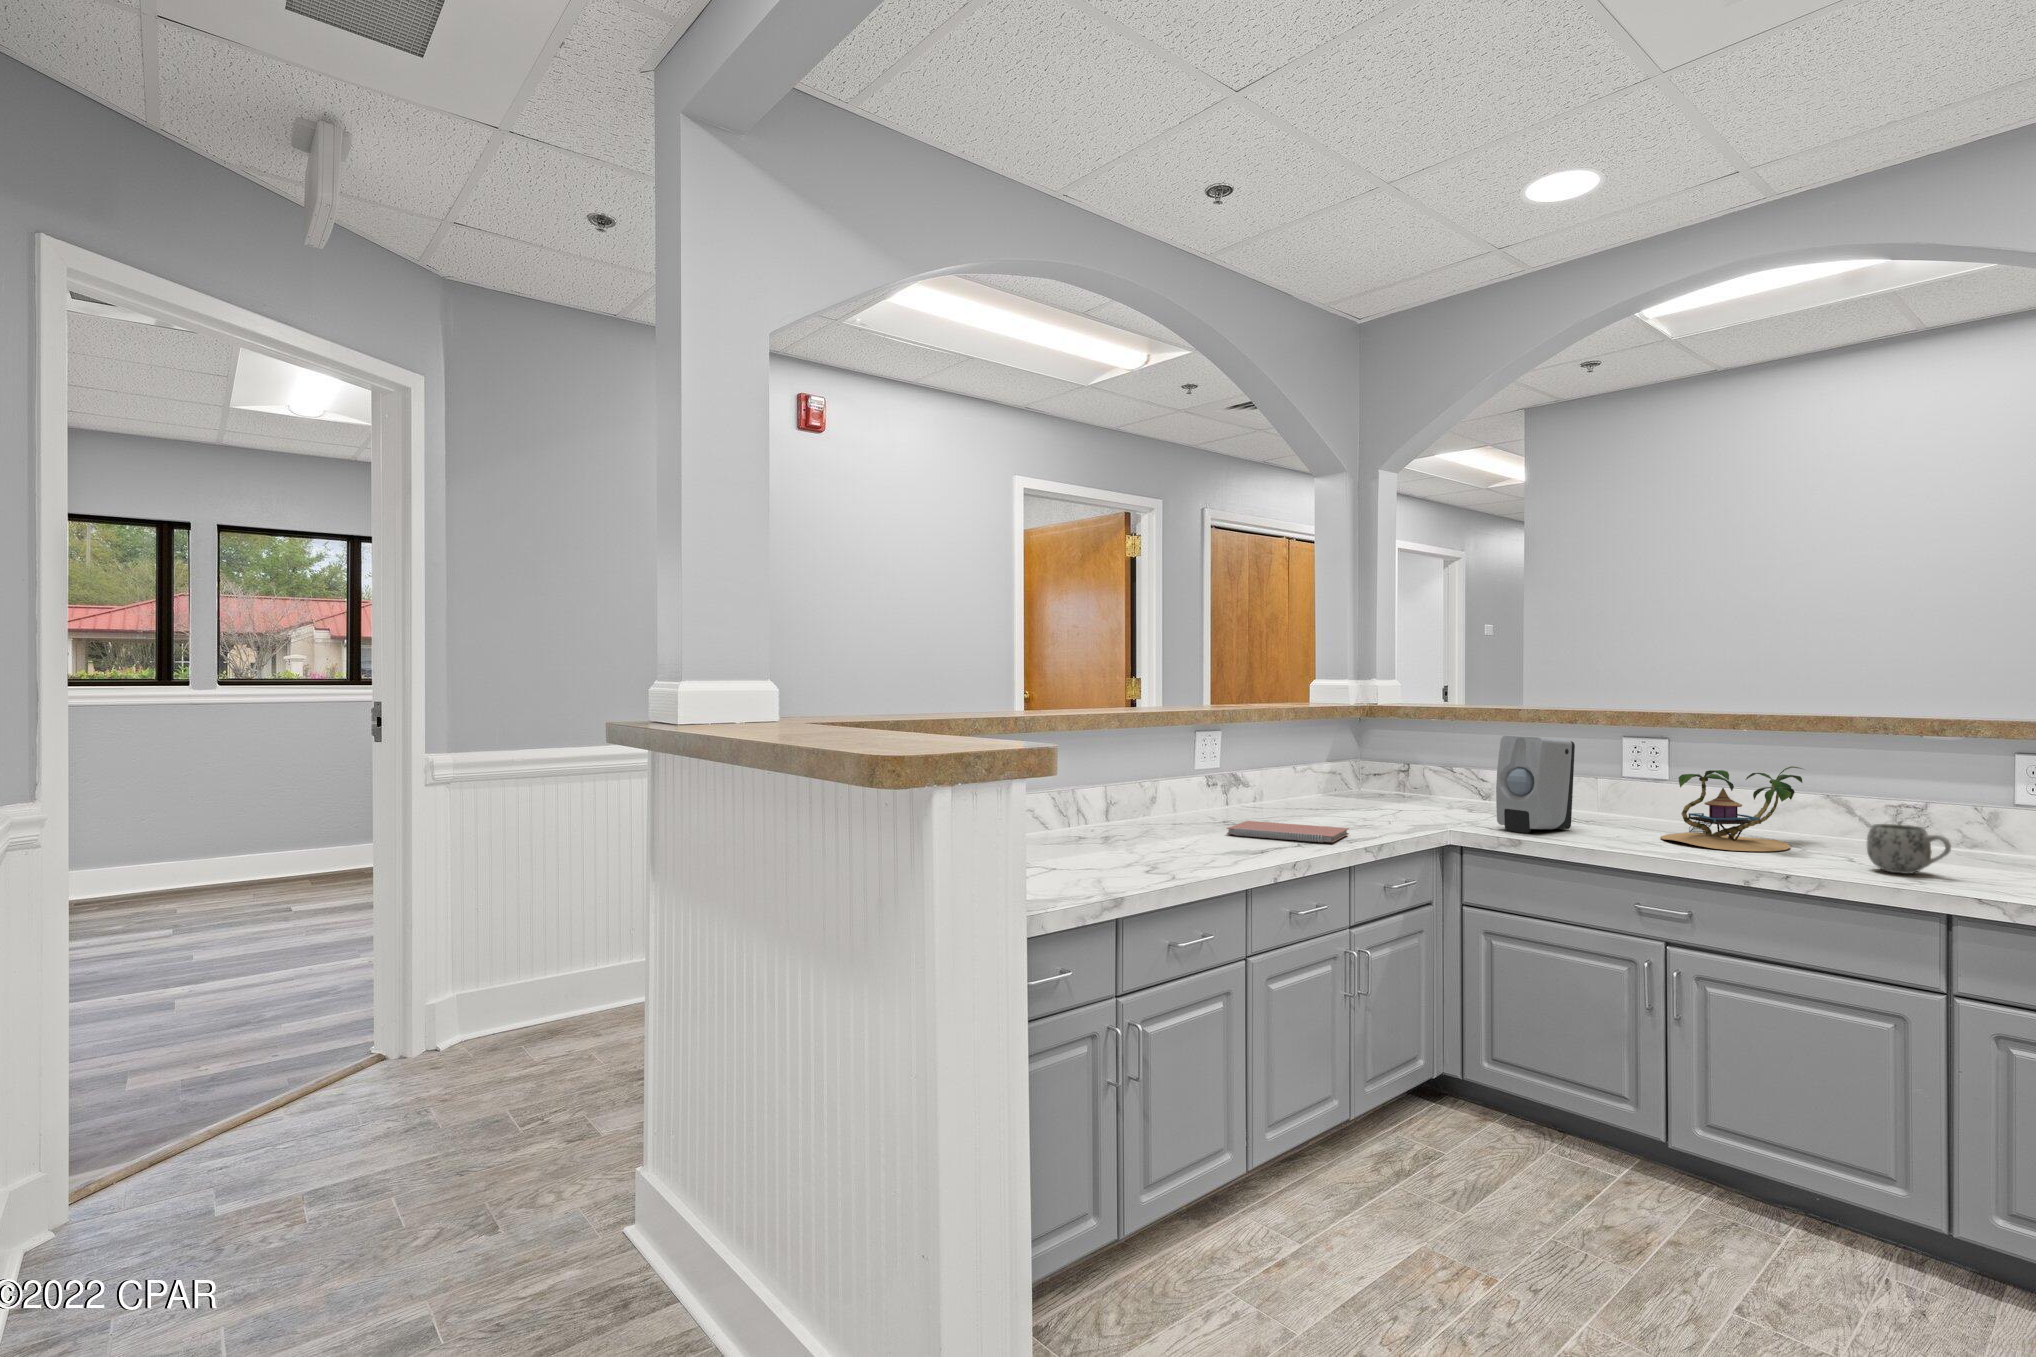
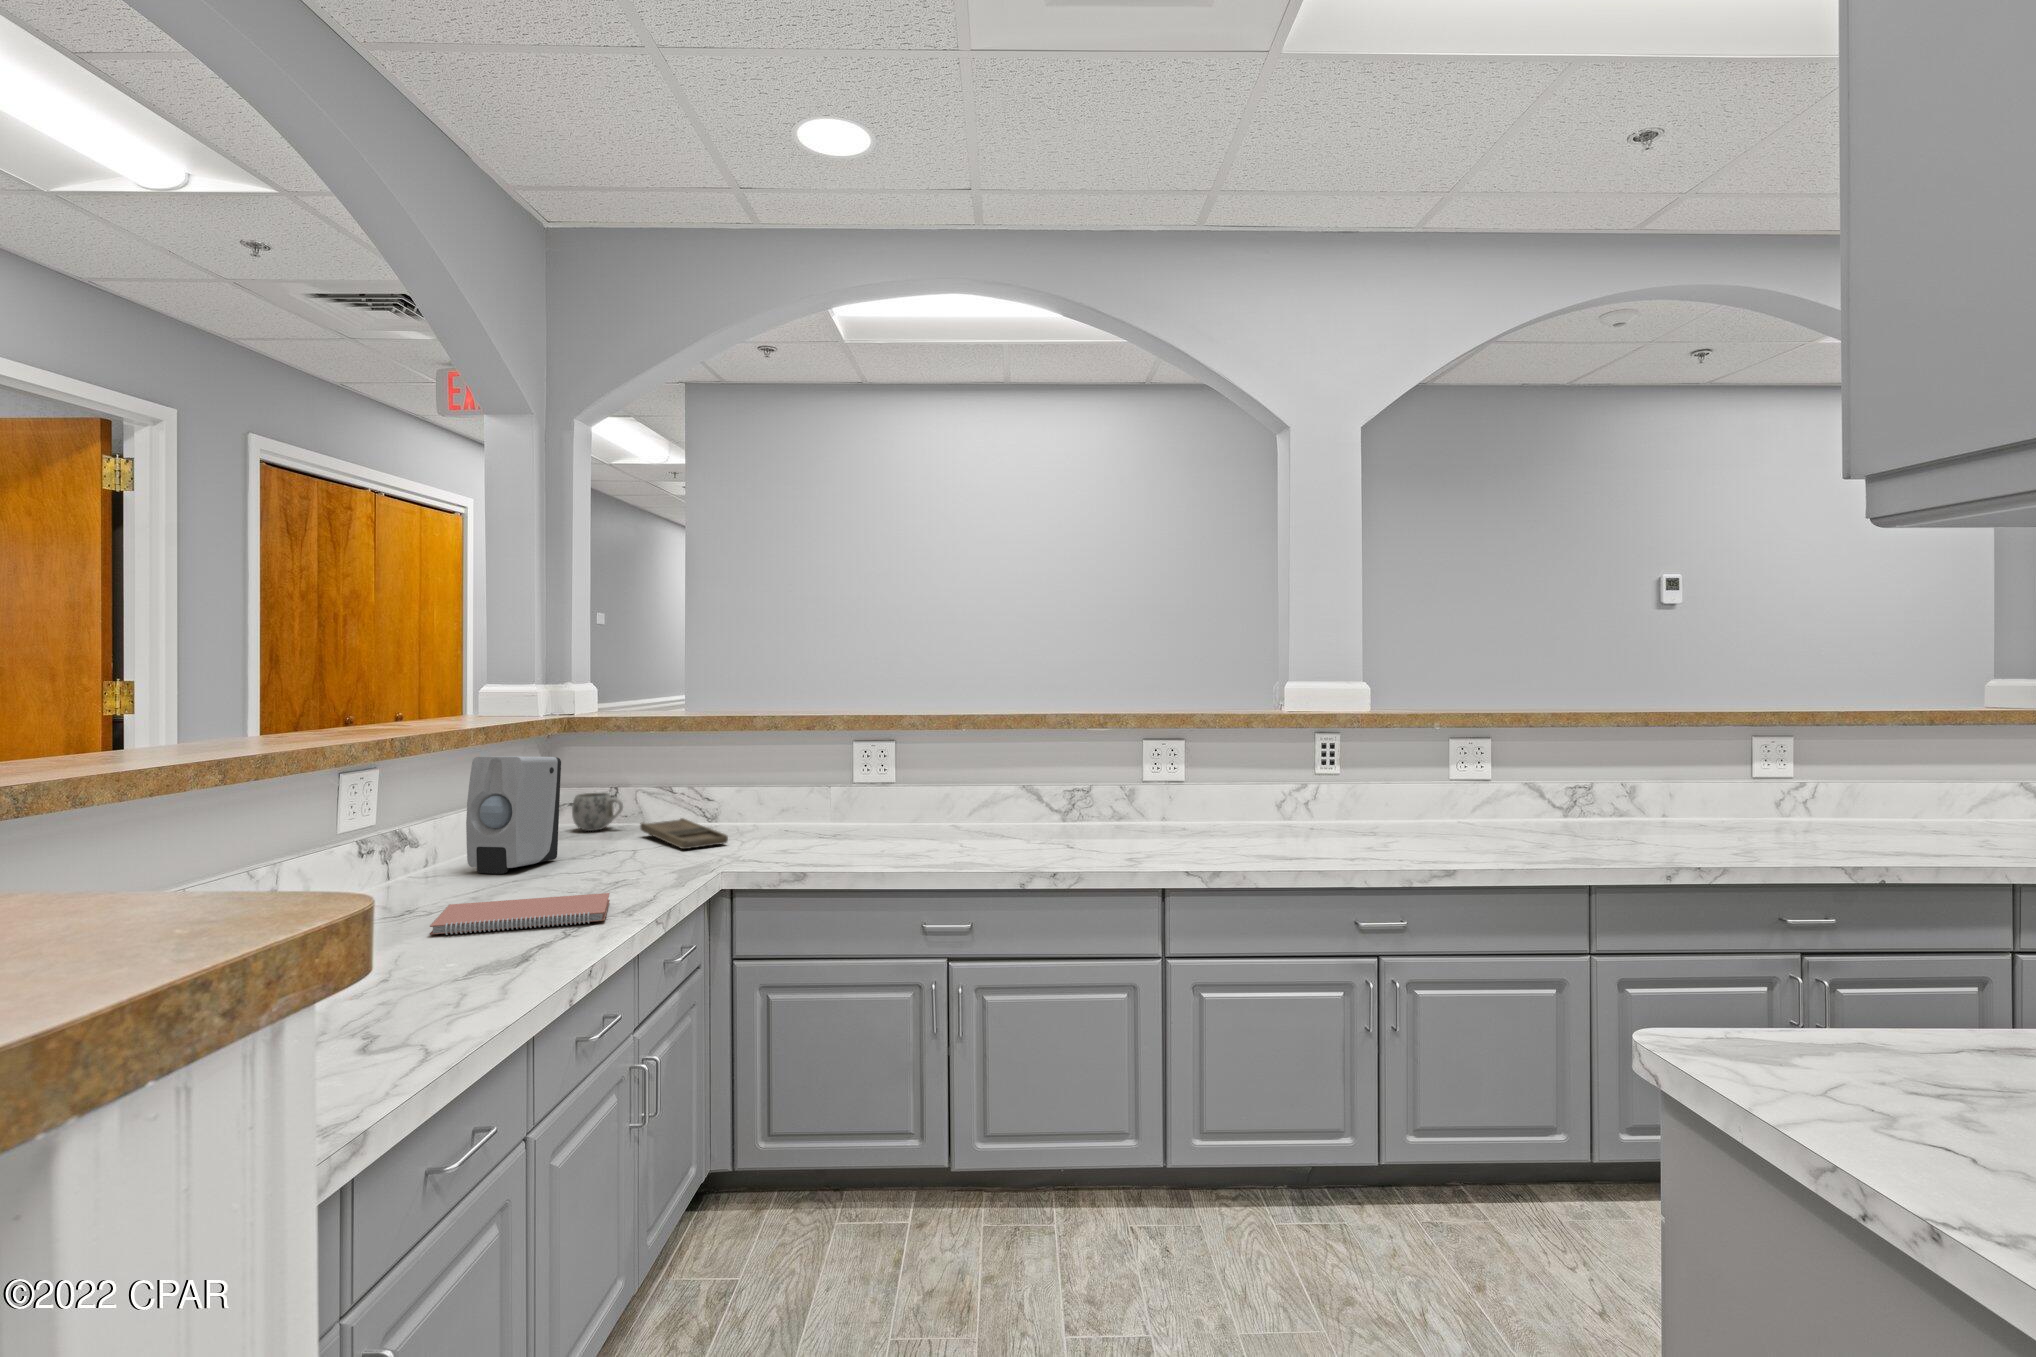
soap dispenser: present [1496,736,1575,833] -> present [466,756,561,874]
plant: present [1660,766,1802,851] -> none [915,764,1030,854]
tray: none [1419,793,1482,815] -> present [640,818,728,849]
mug: present [1867,824,1951,874] -> present [572,793,623,831]

